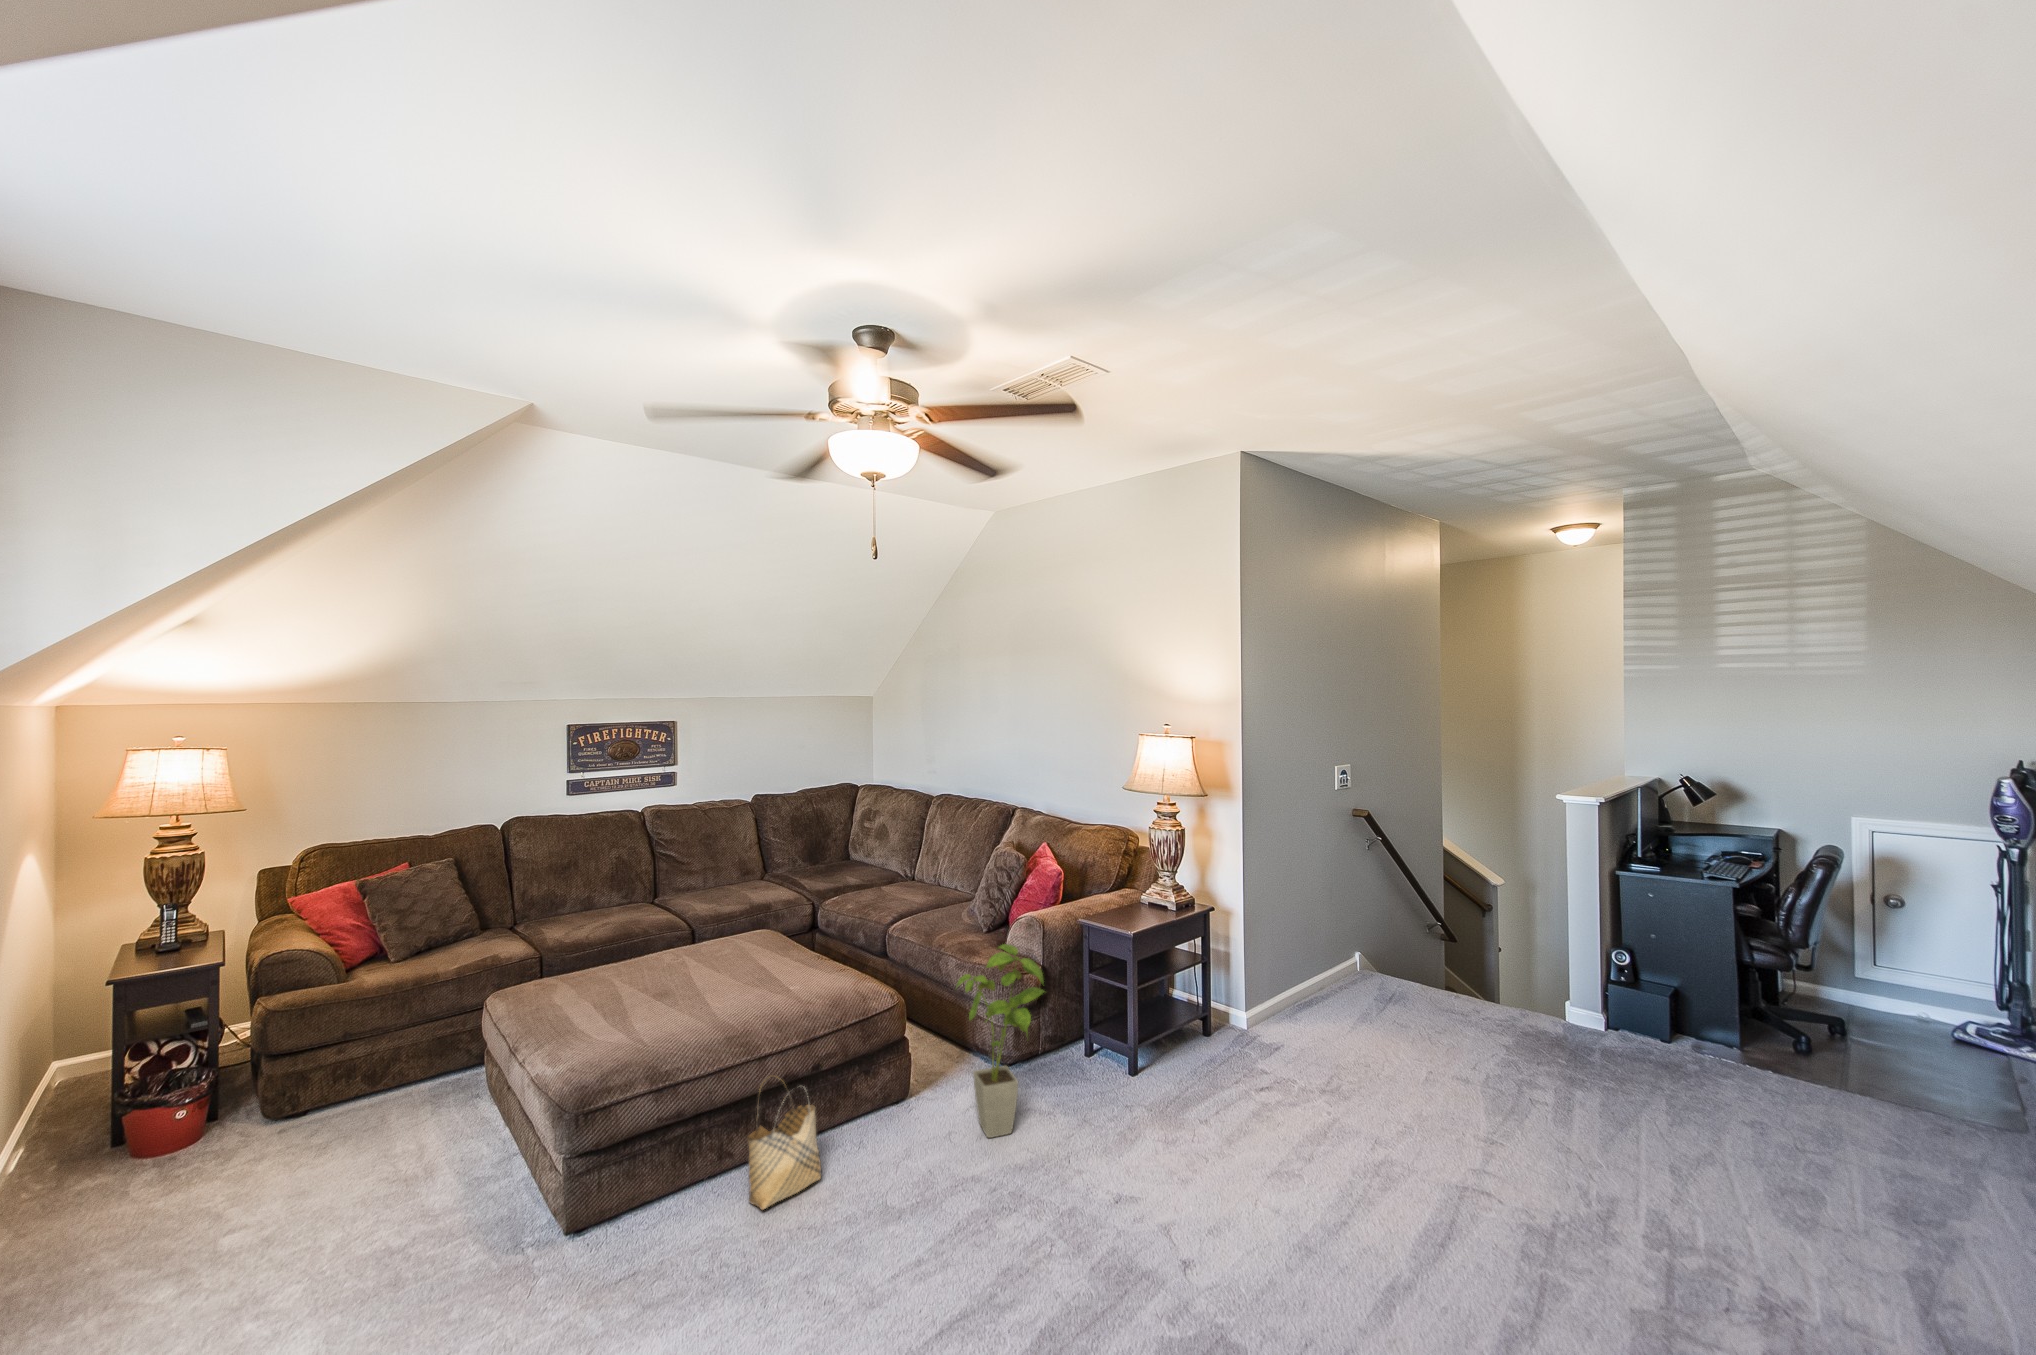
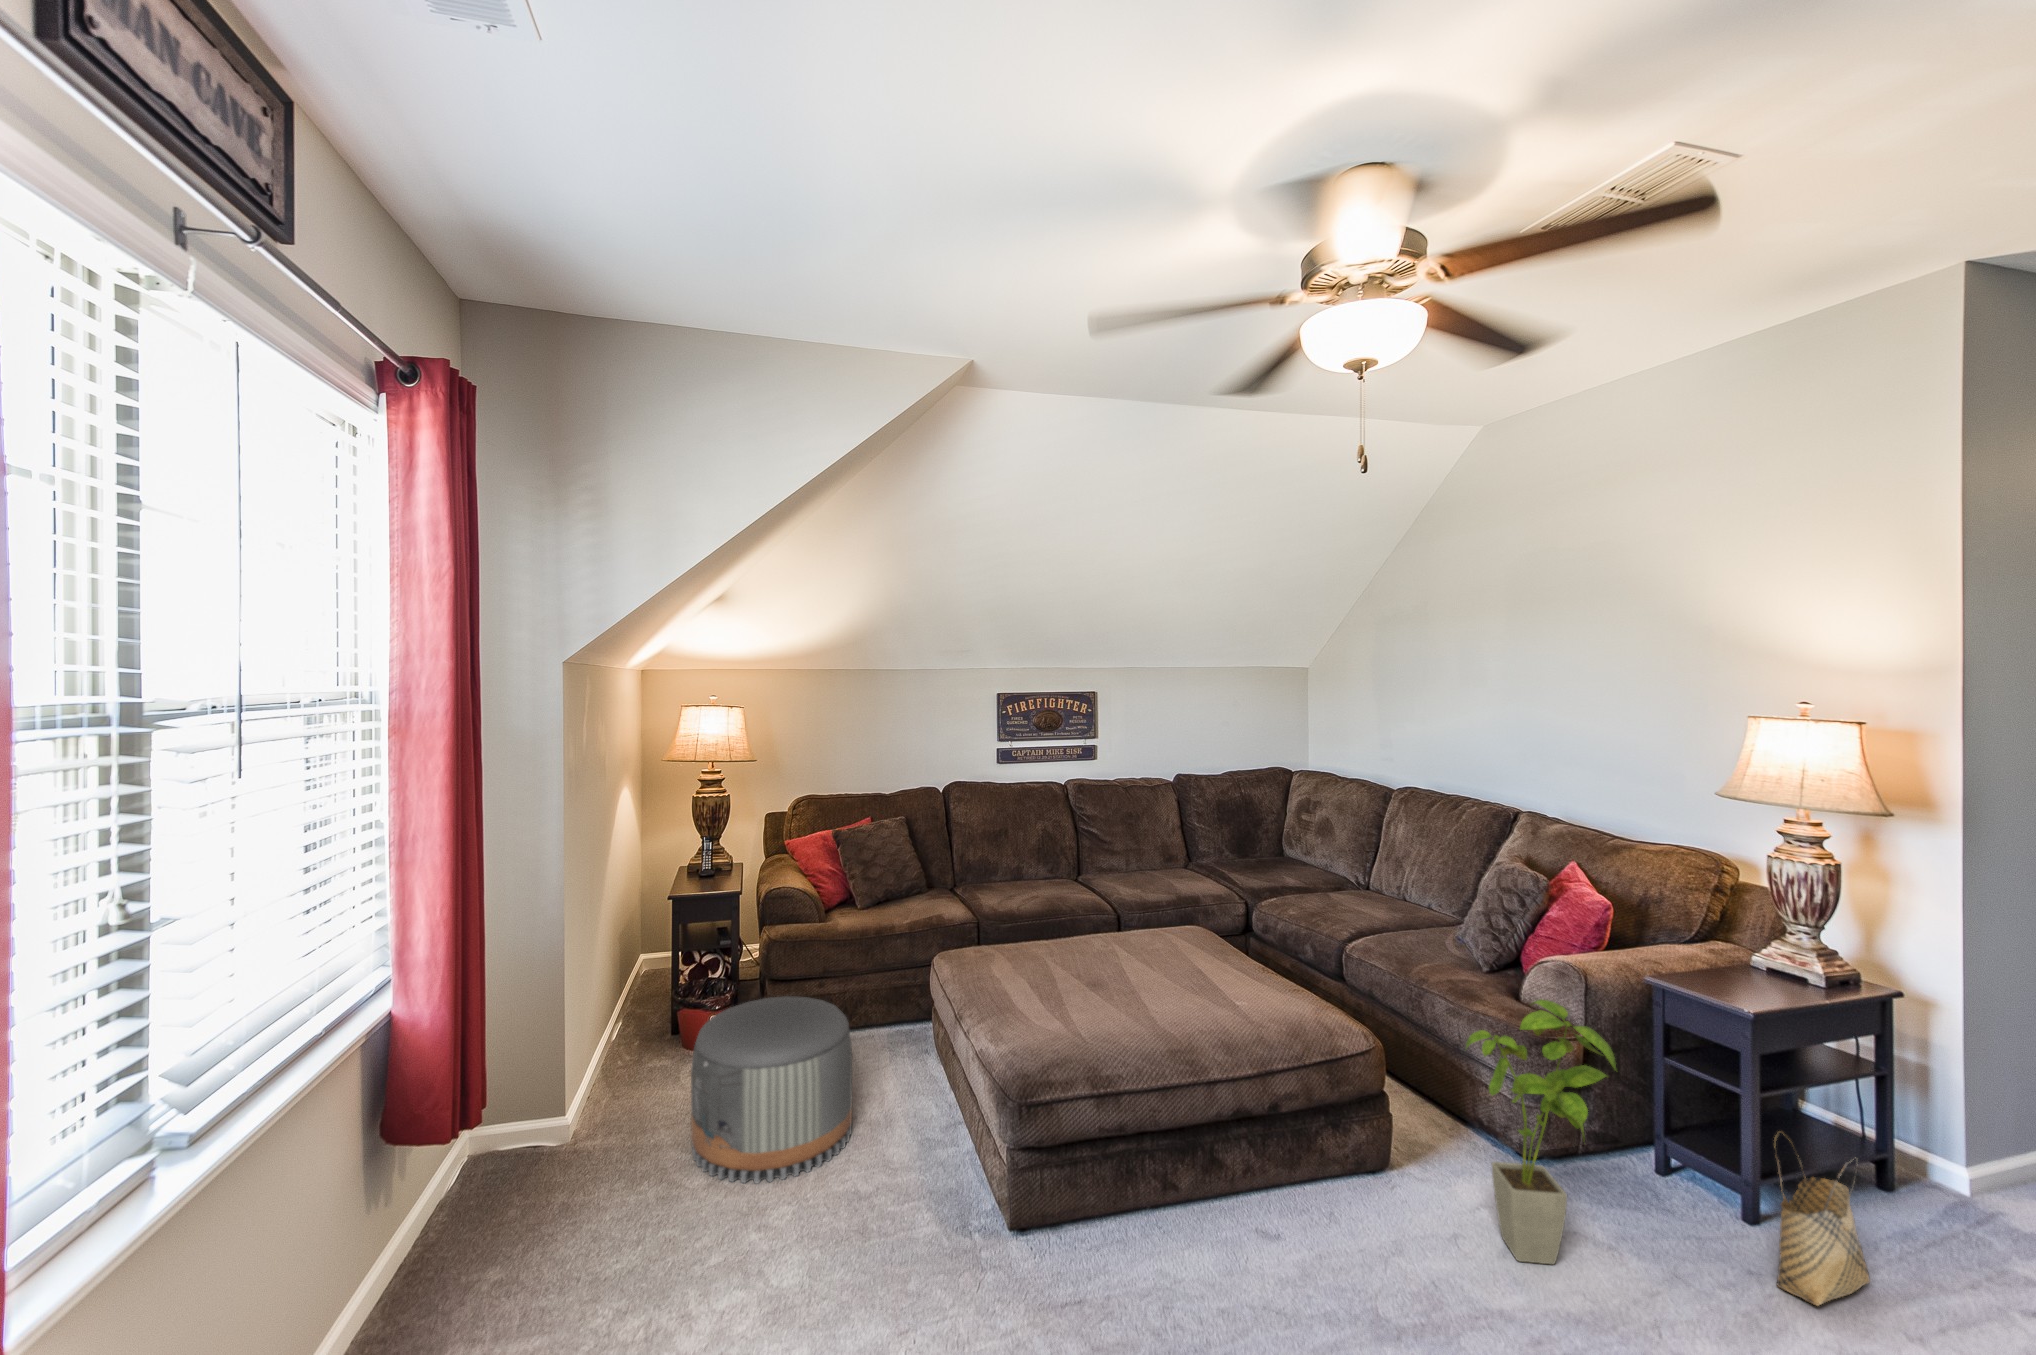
pouf: none [161,1062,386,1281] -> present [691,996,852,1183]
woven basket: present [747,1076,821,1210] -> present [1774,1131,1869,1306]

